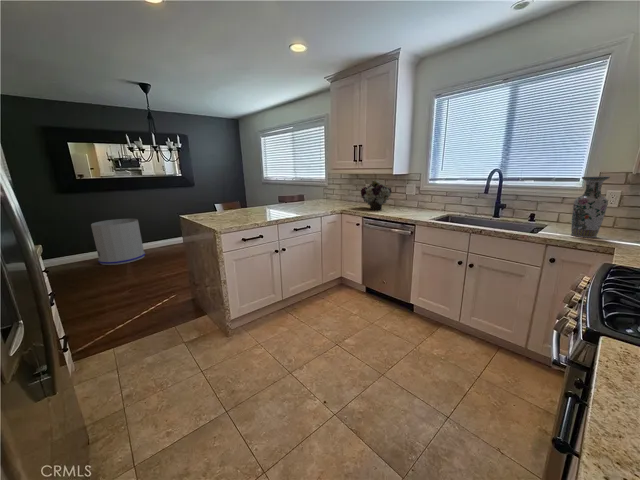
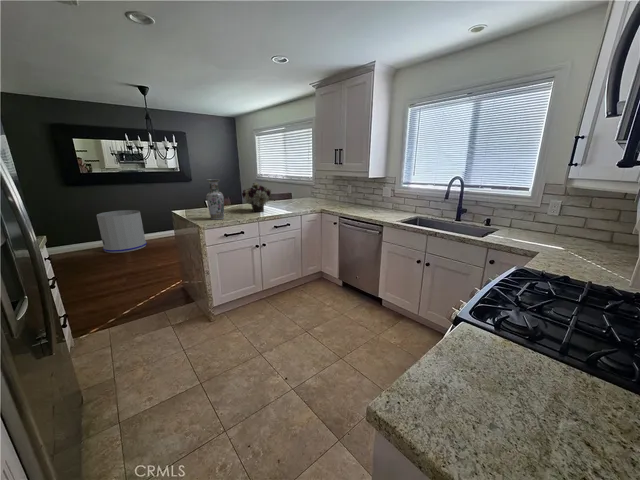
vase: present [571,176,610,238] -> present [206,179,224,219]
flower arrangement: present [361,180,391,210] -> present [242,182,271,212]

